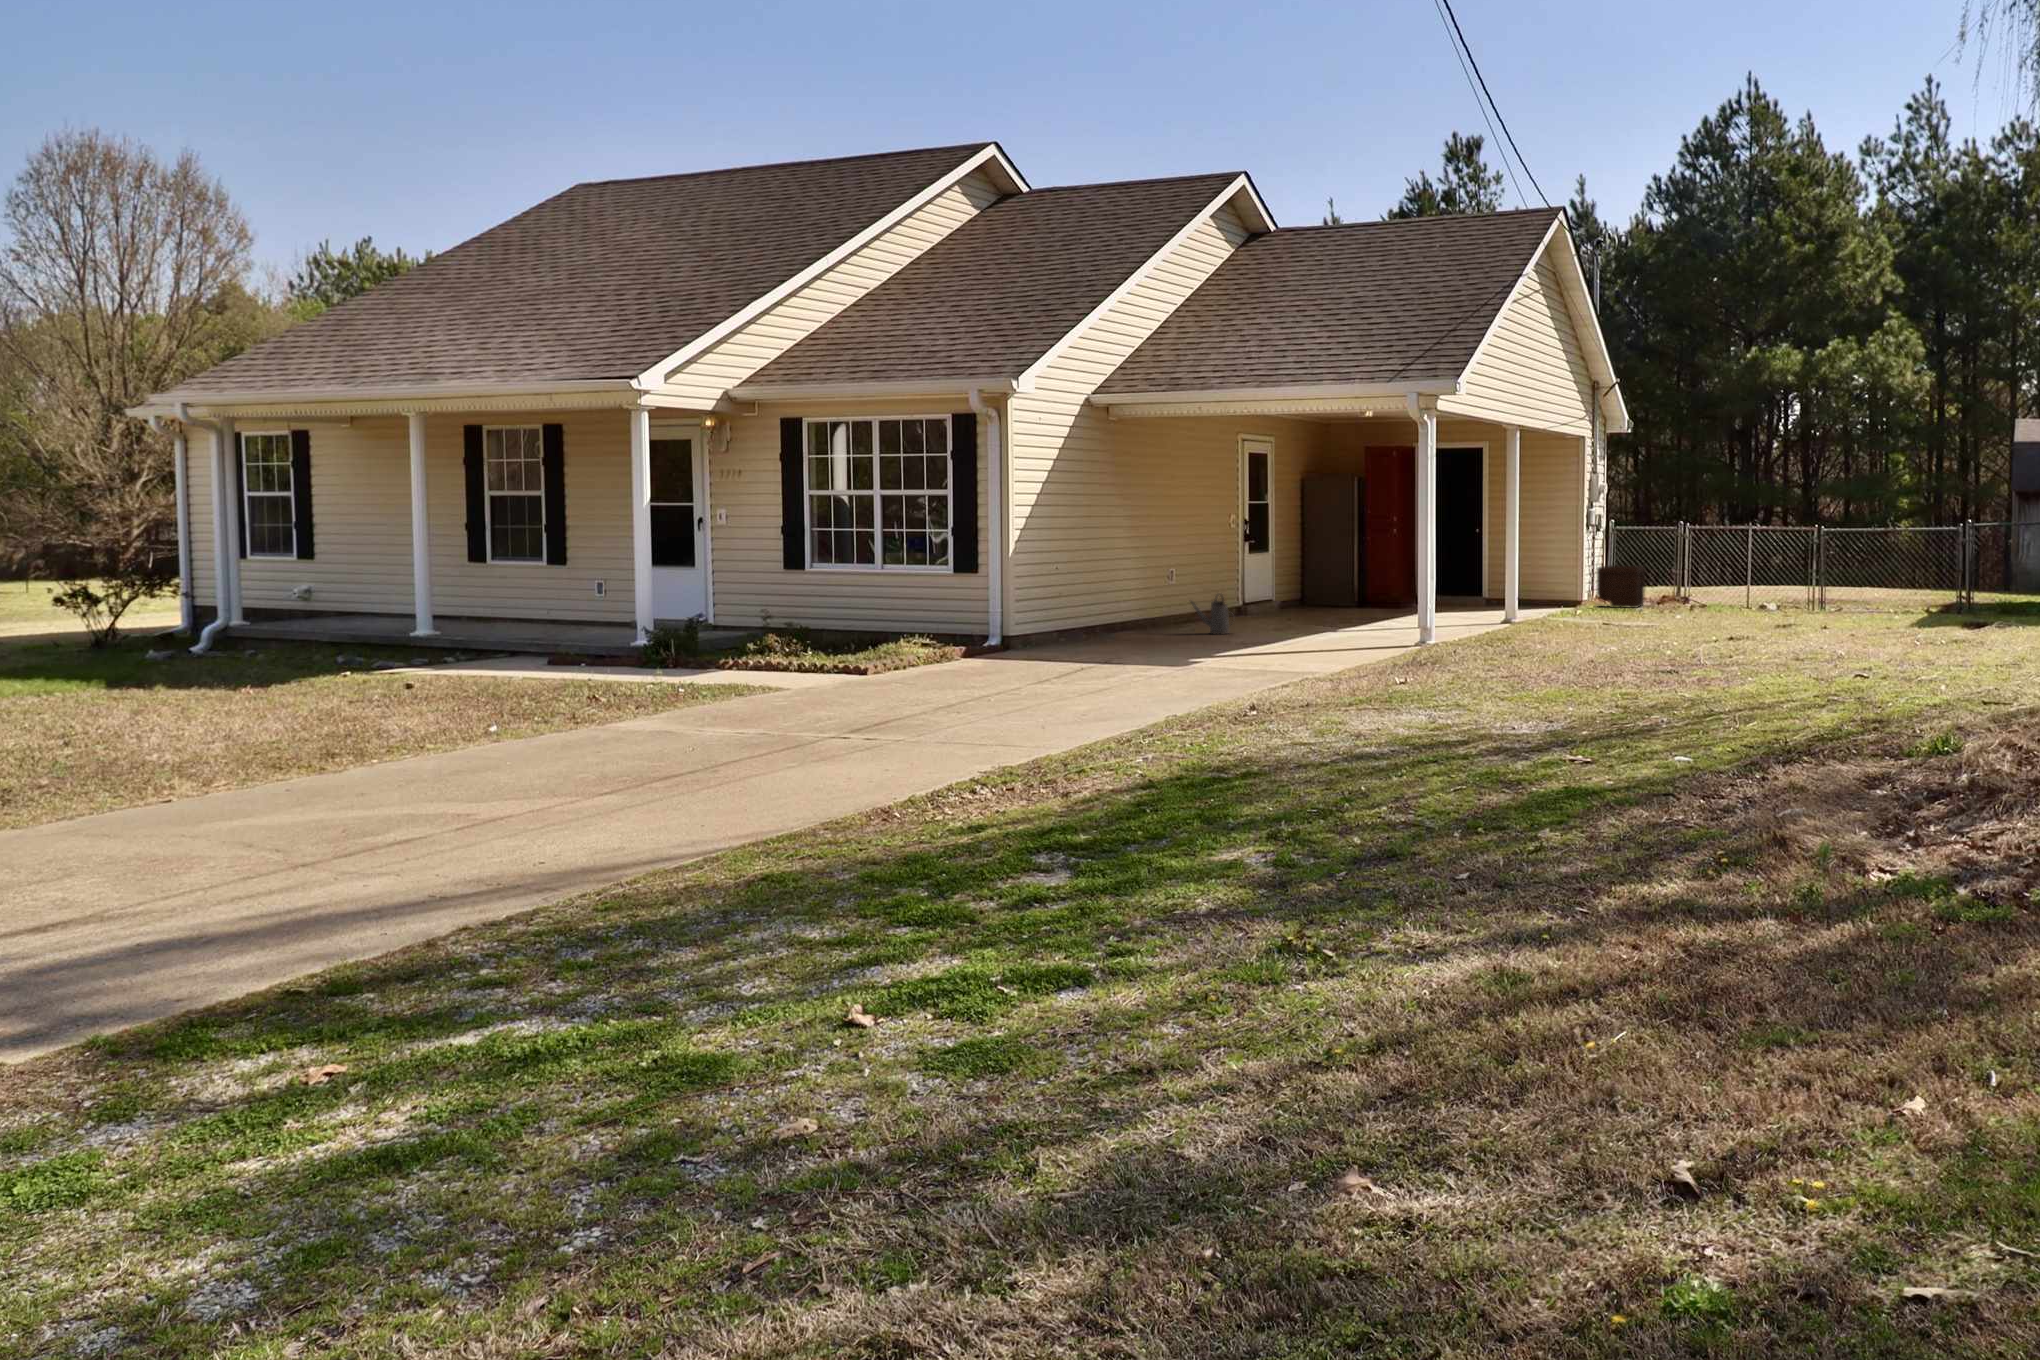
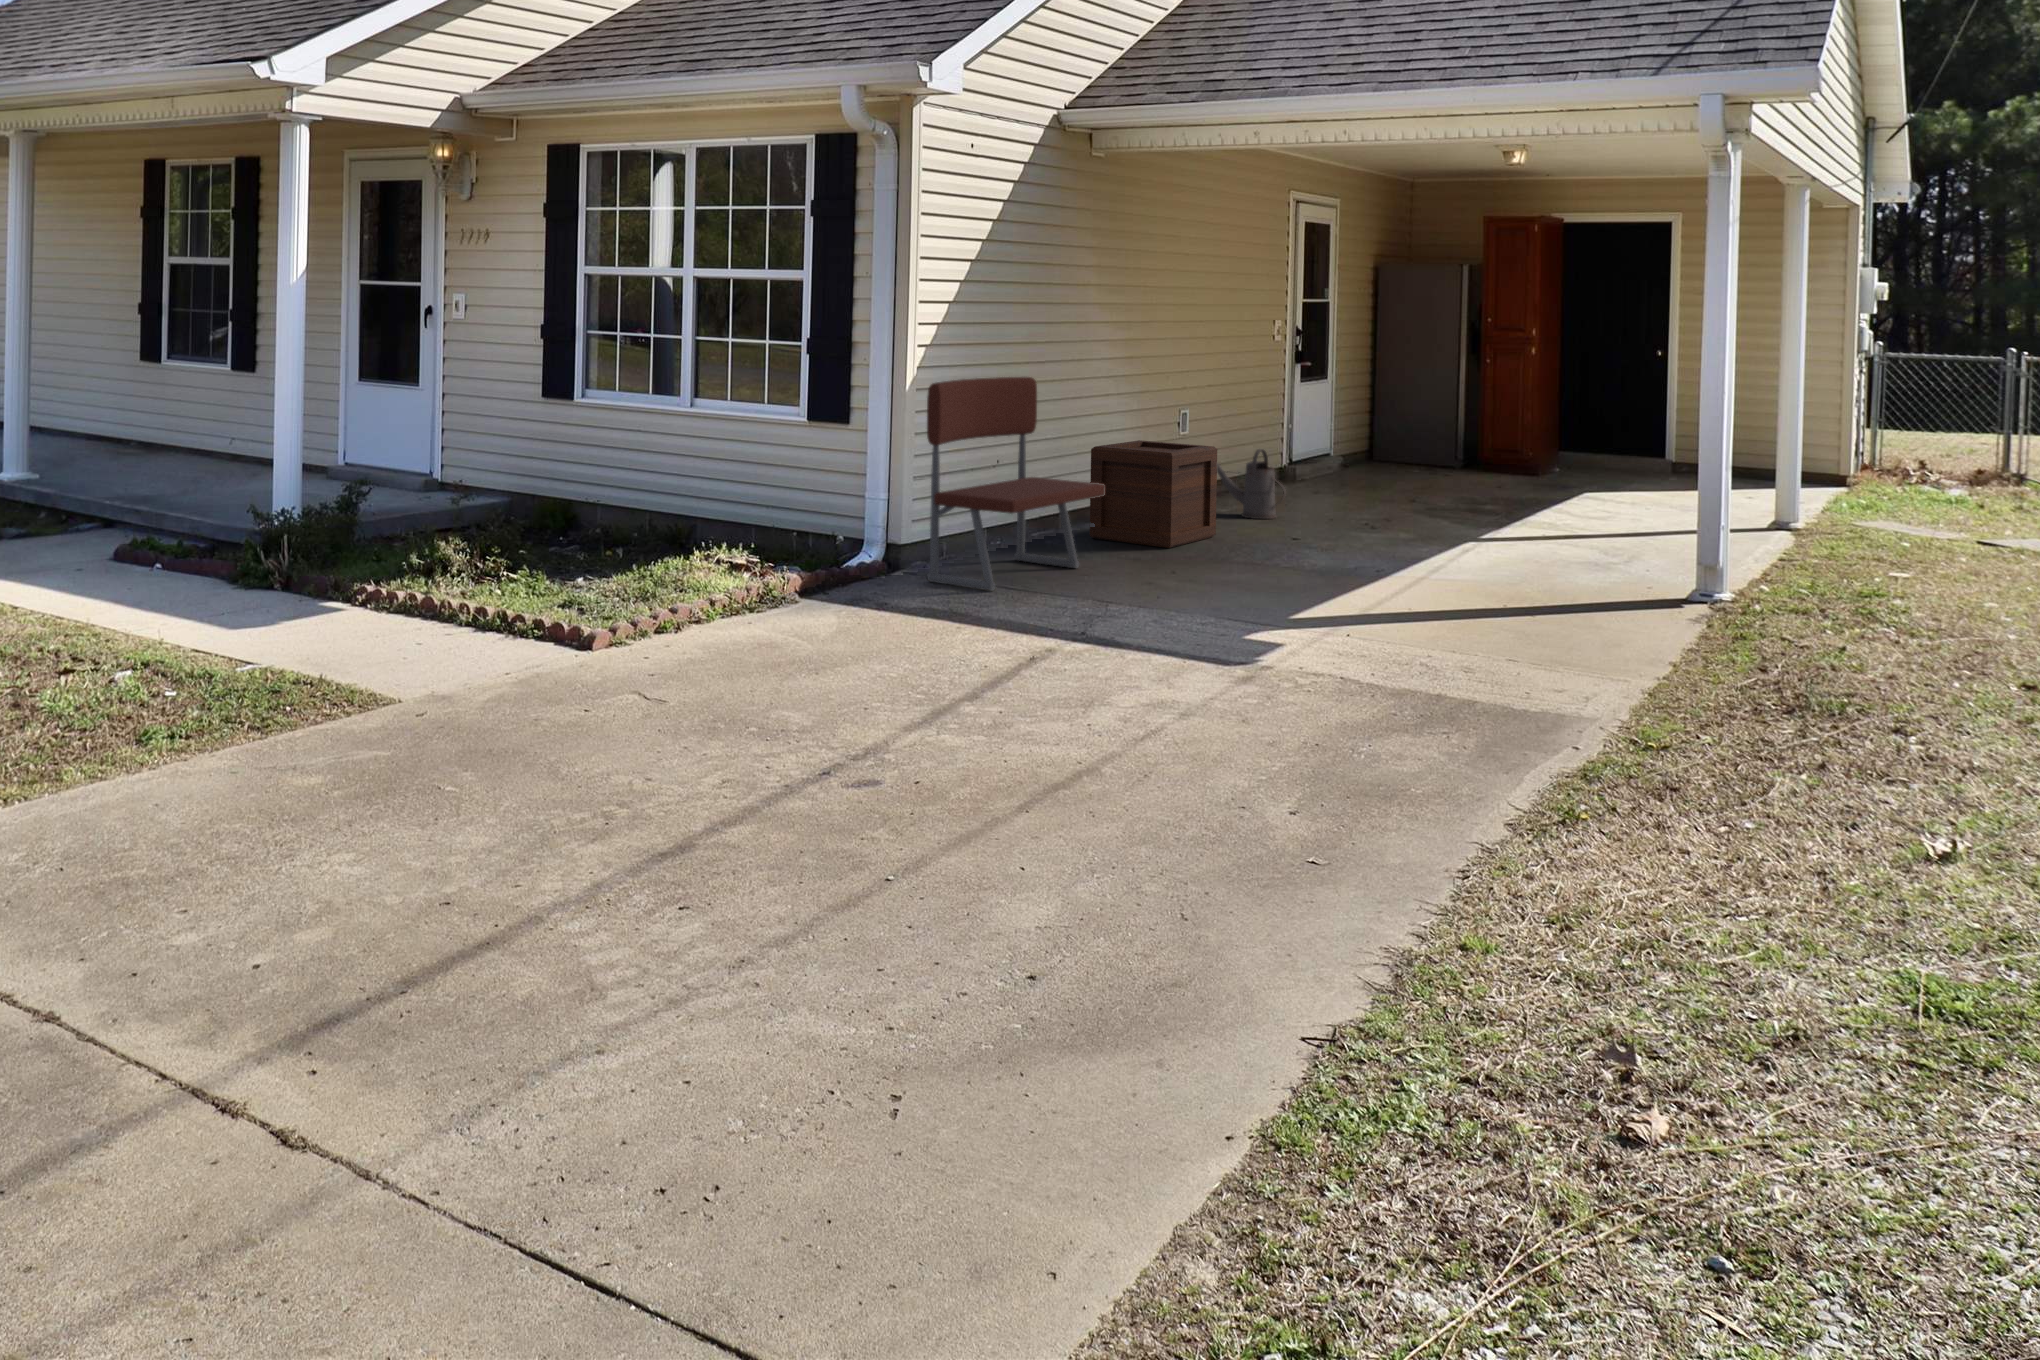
bench: none [1025,548,1126,661] -> present [927,377,1105,591]
wooden crate: present [1596,566,1645,608] -> present [1090,440,1217,548]

